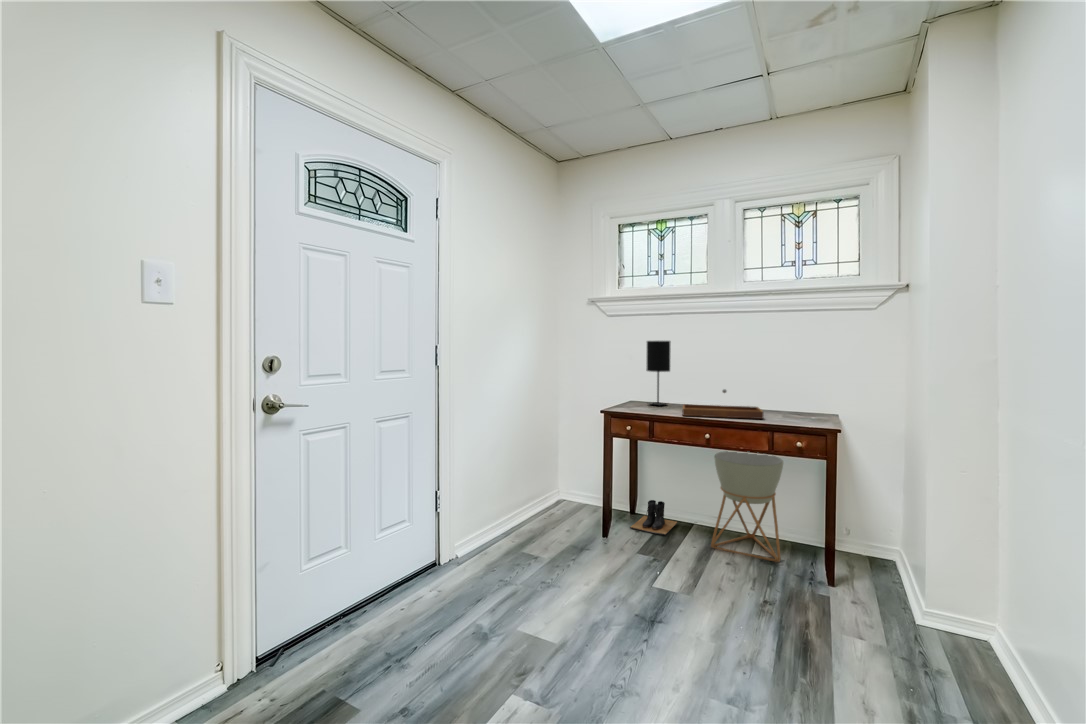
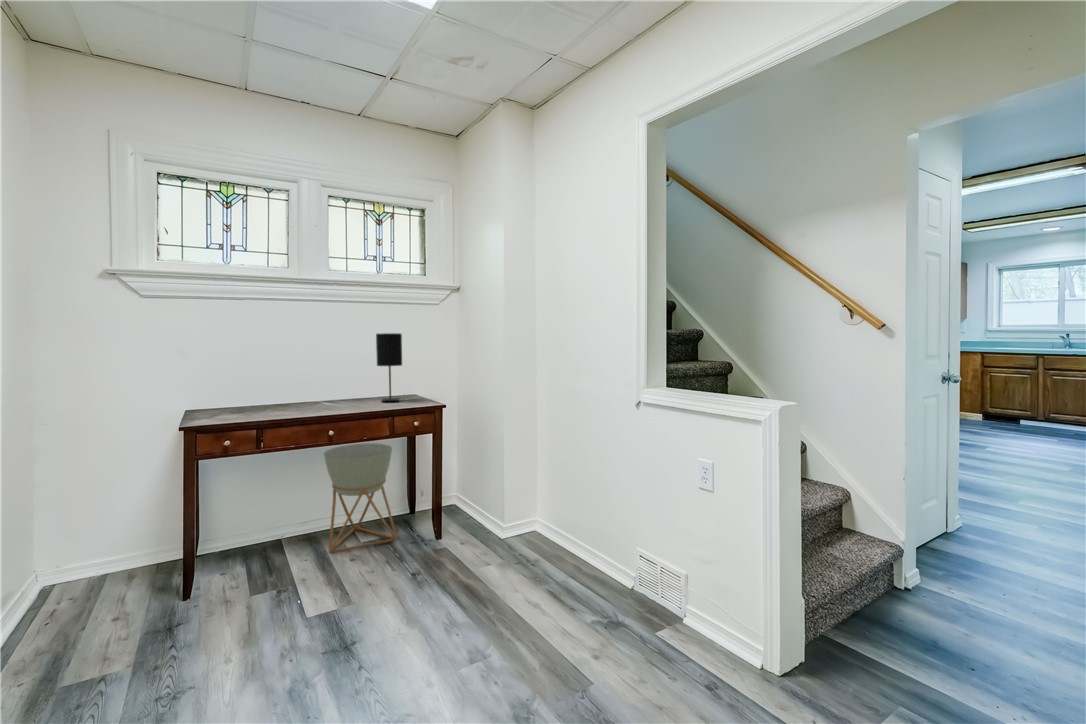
table lamp: present [646,341,671,405] -> present [376,333,402,402]
tray: present [683,389,763,419] -> none [286,383,379,417]
boots: present [630,500,678,535] -> none [219,525,274,571]

